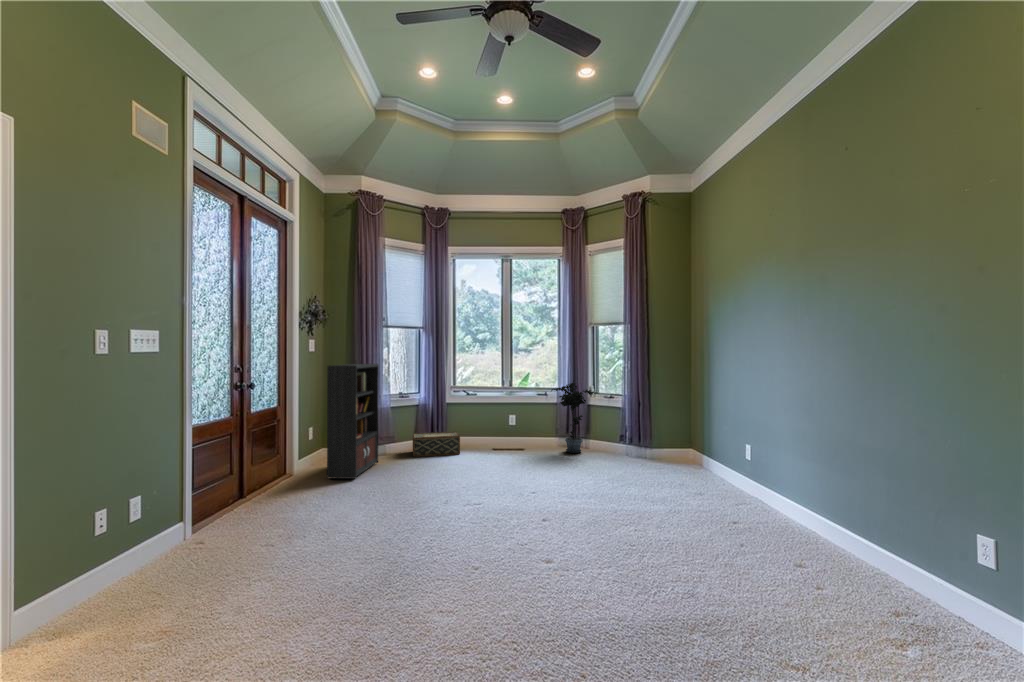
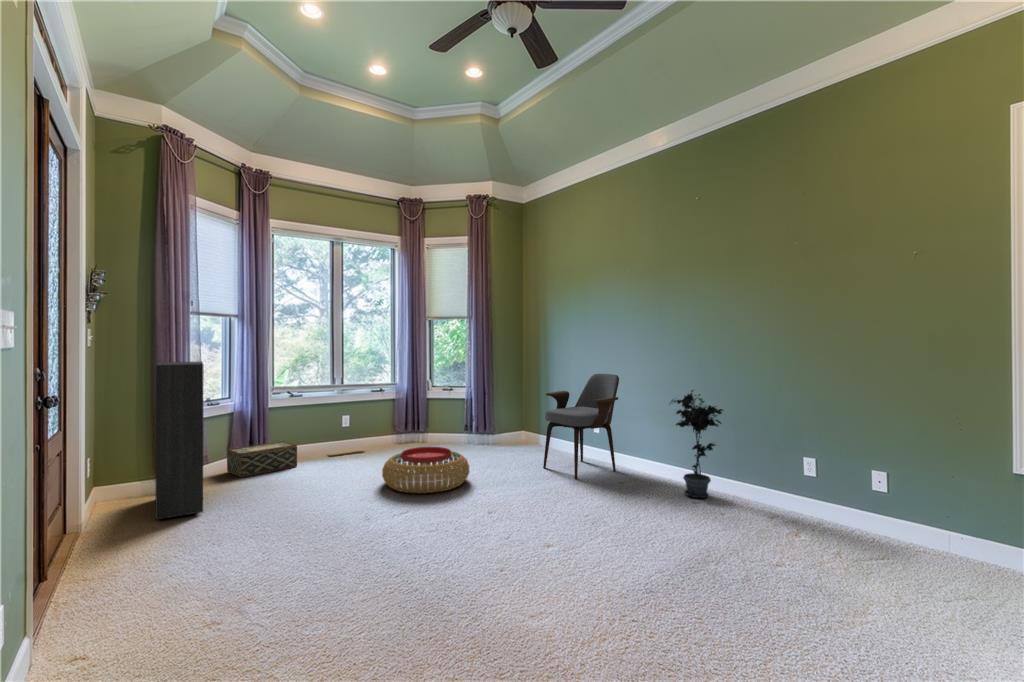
potted plant: present [551,381,596,453] -> present [671,390,723,498]
armchair: none [671,387,769,513] -> present [543,374,619,479]
pouf: none [491,451,575,497] -> present [382,447,469,493]

